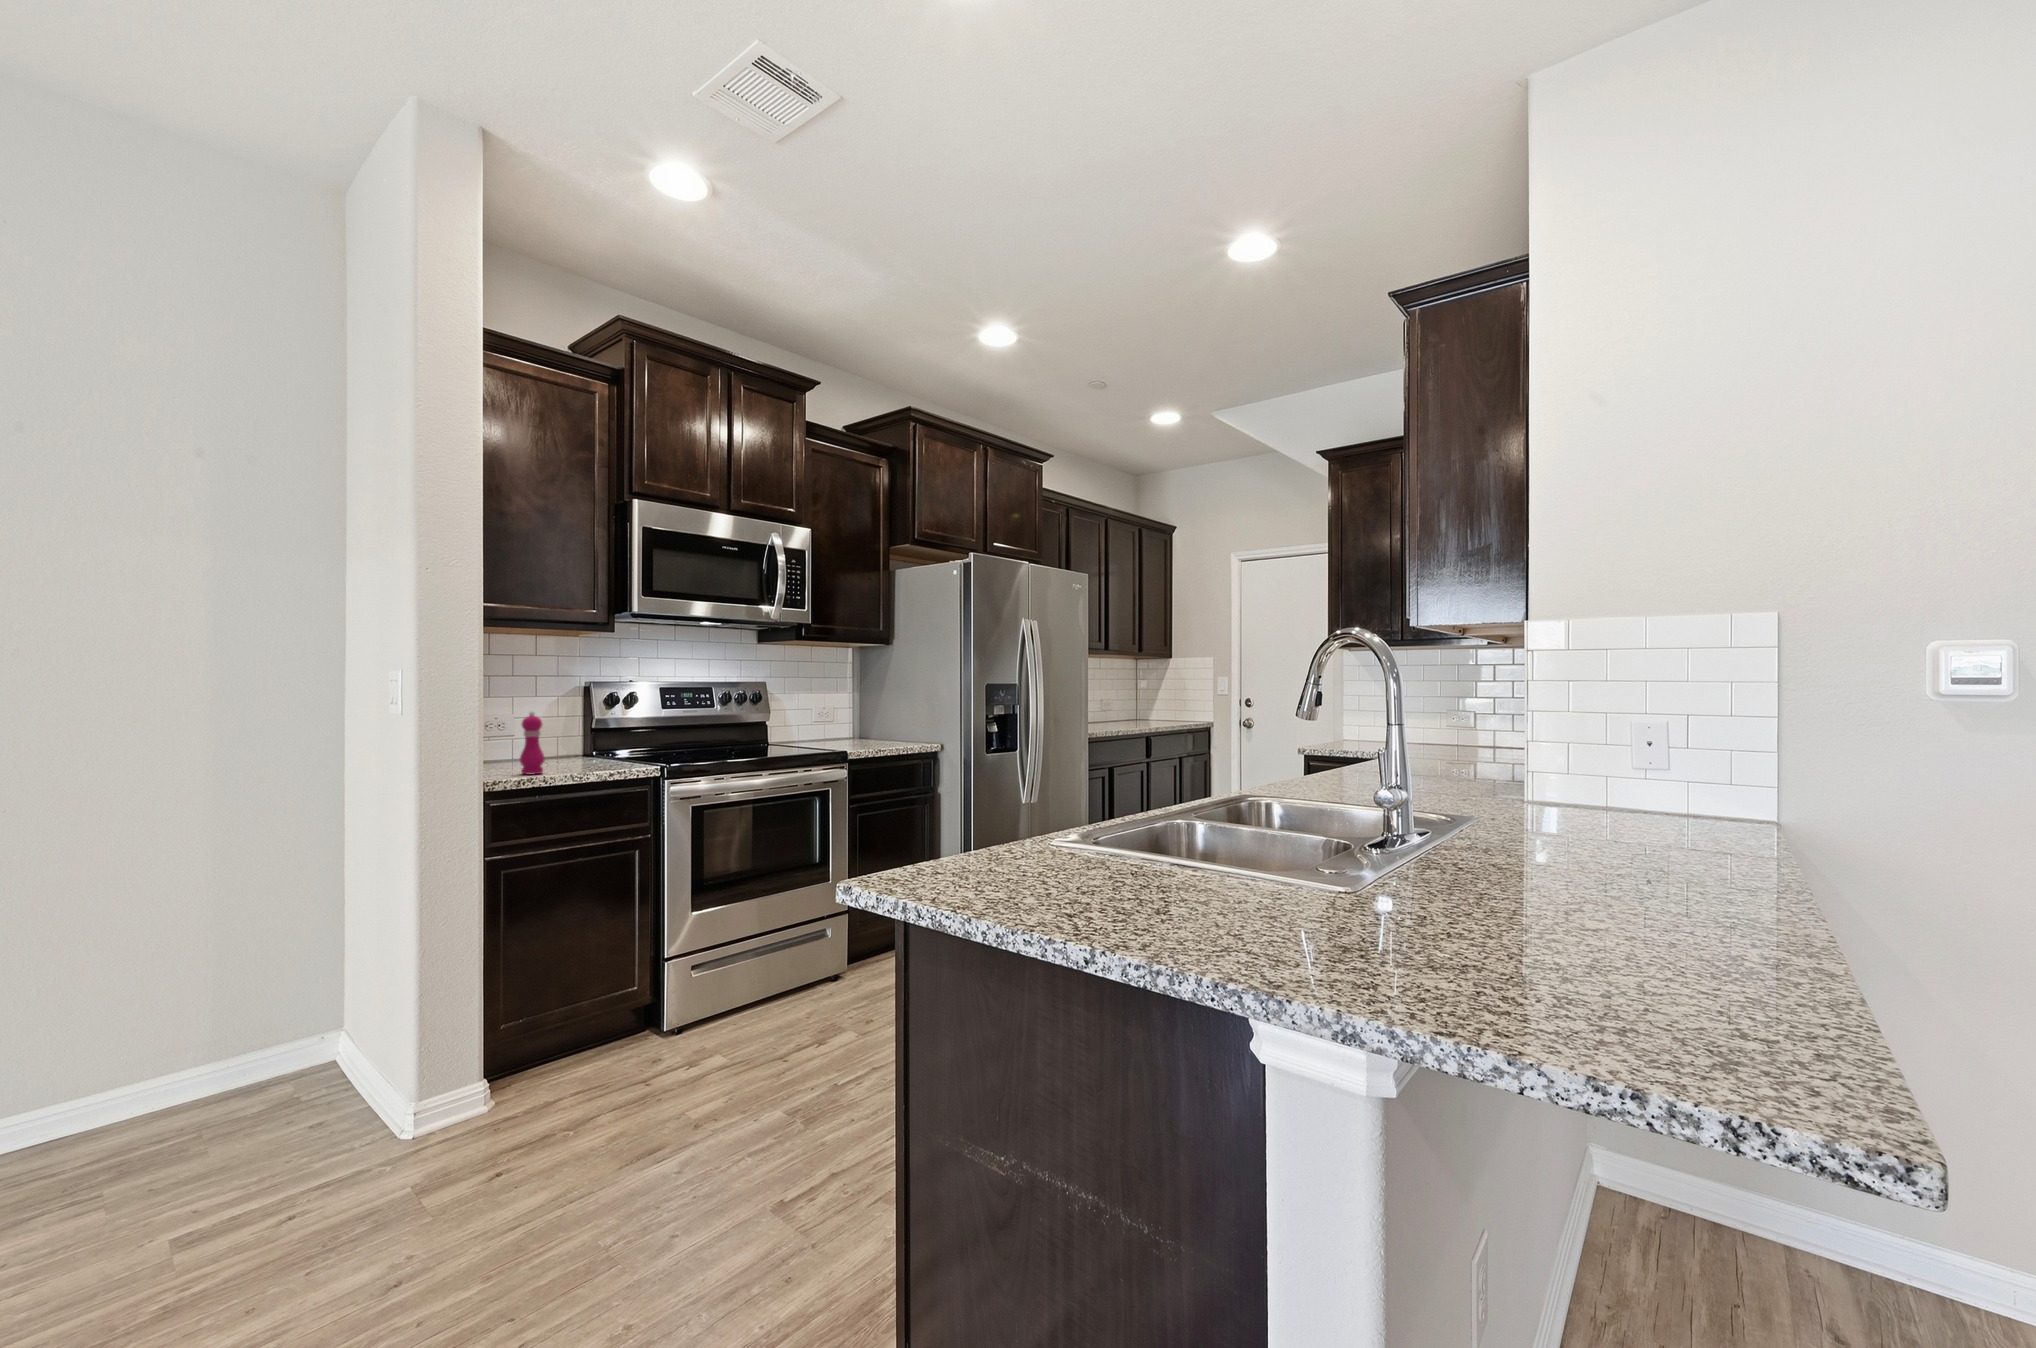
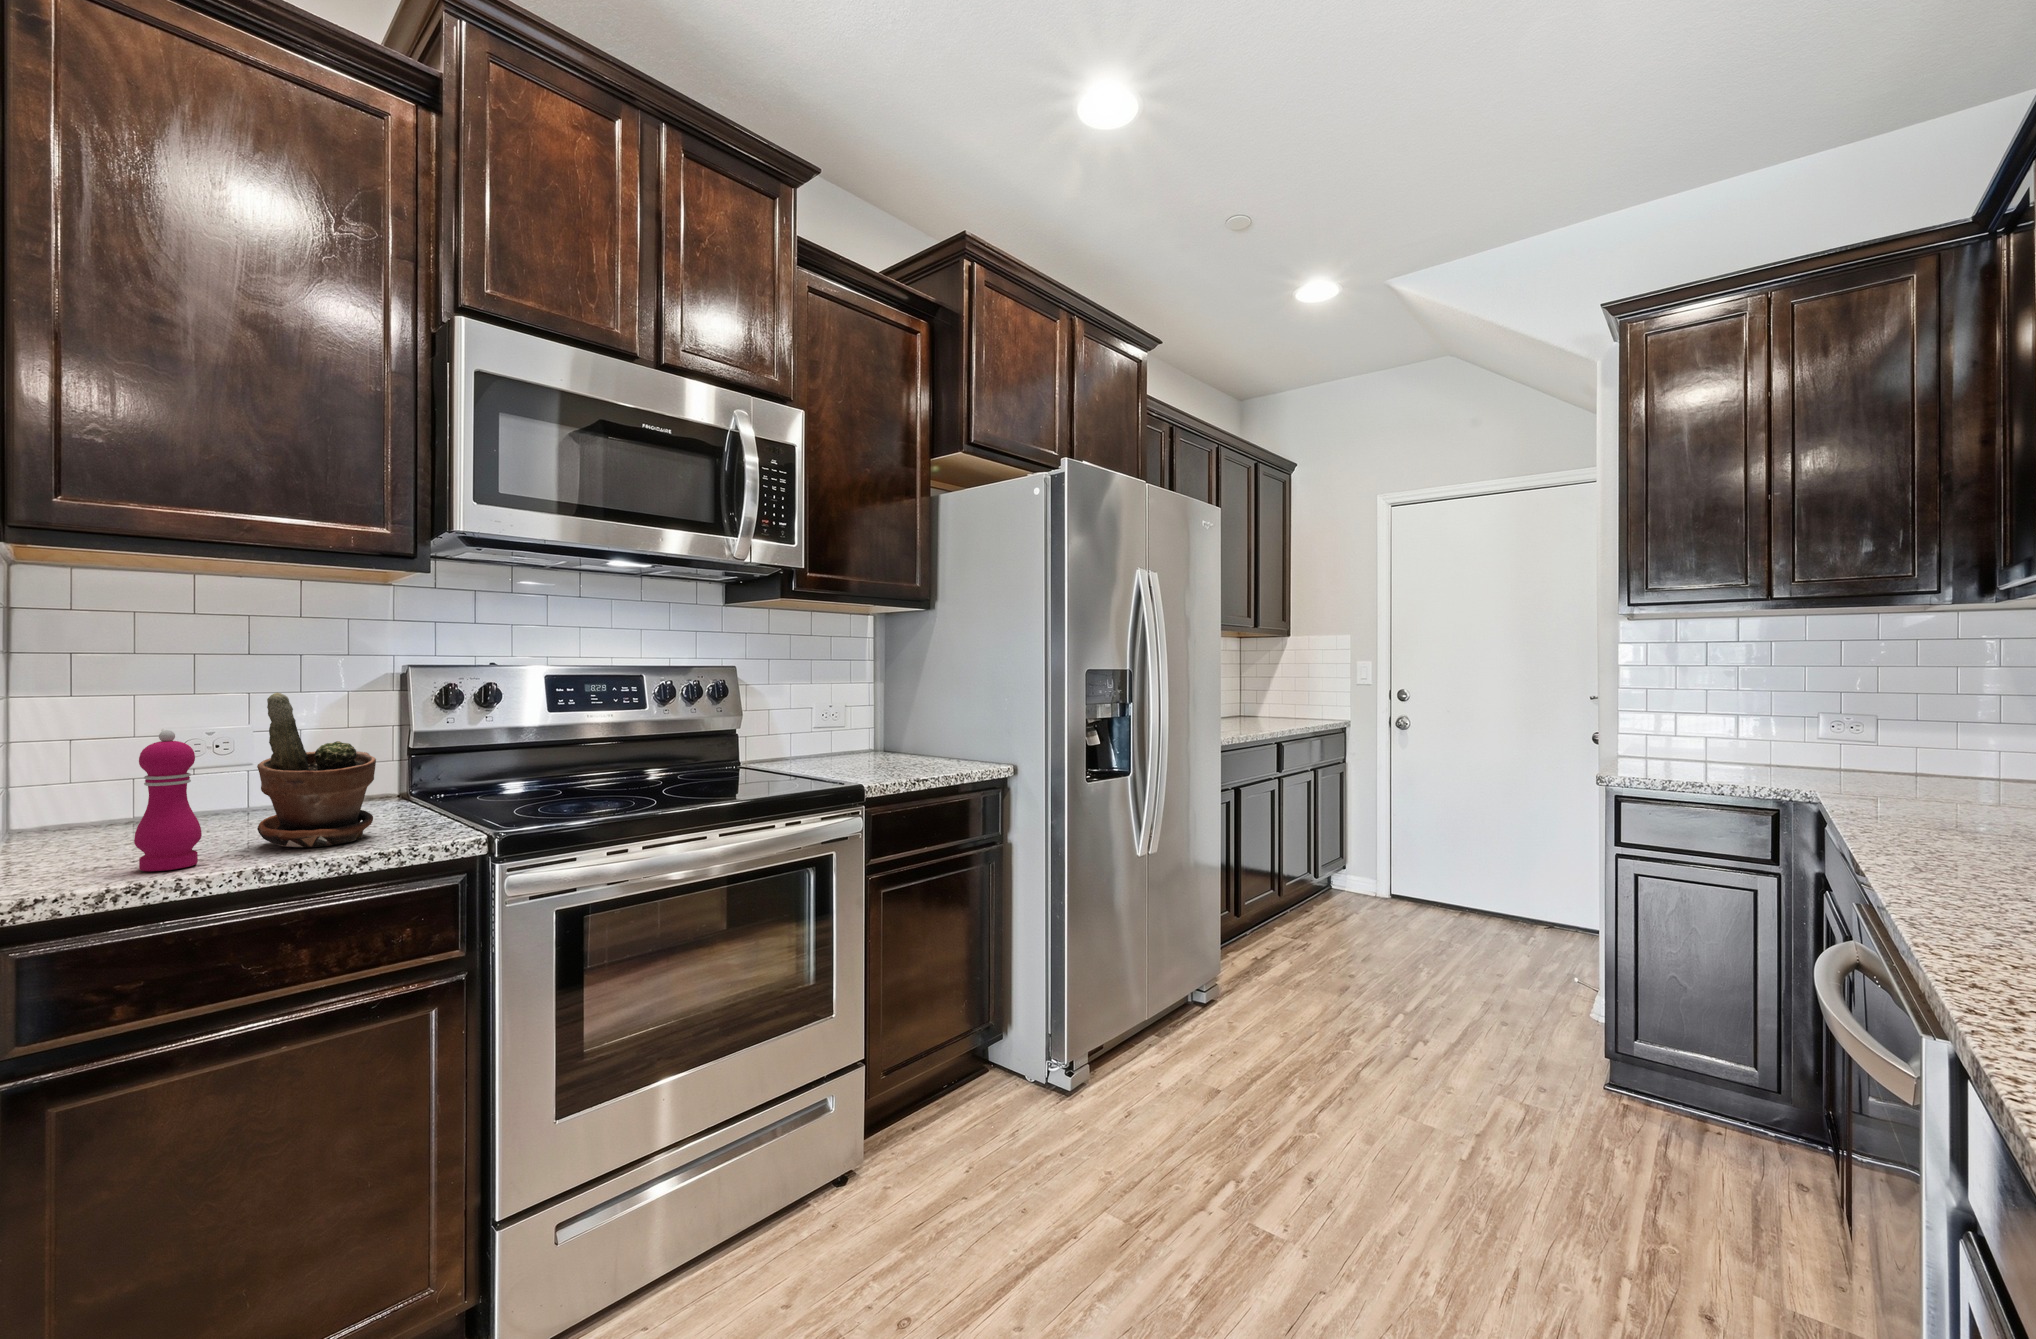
potted plant: none [556,694,608,769] -> present [257,692,376,847]

